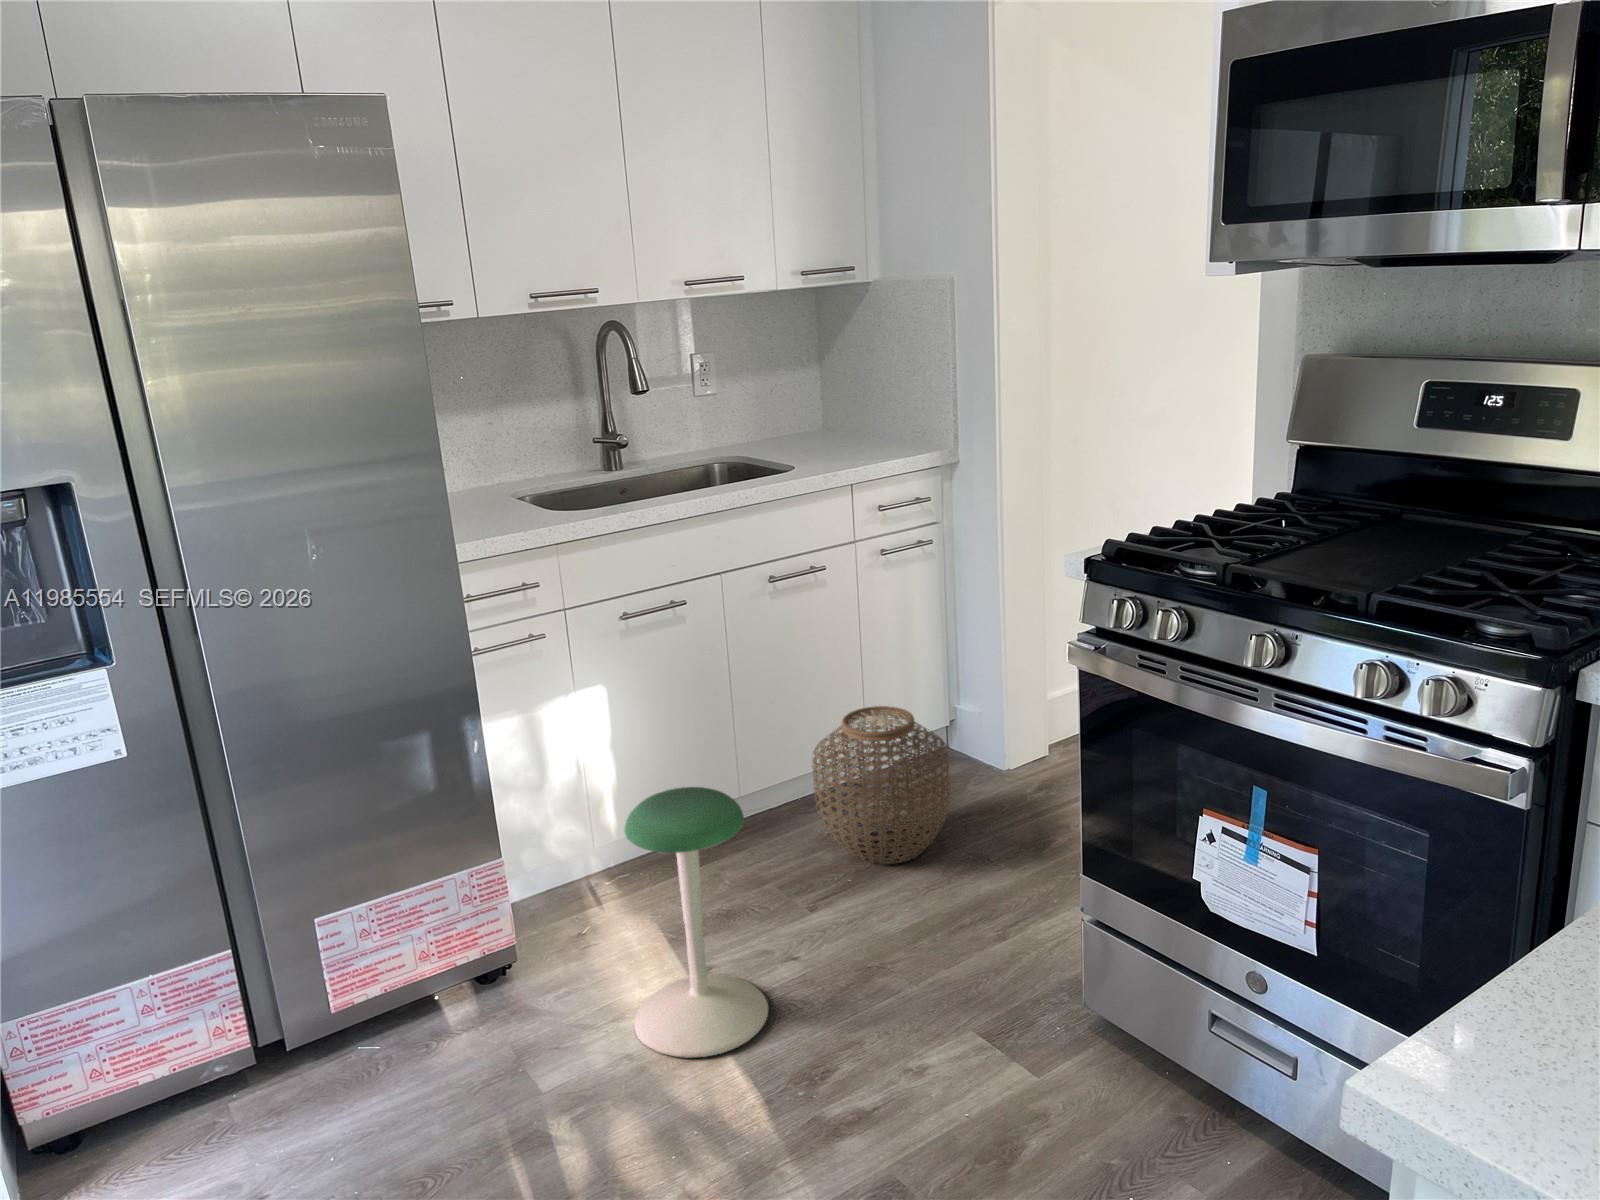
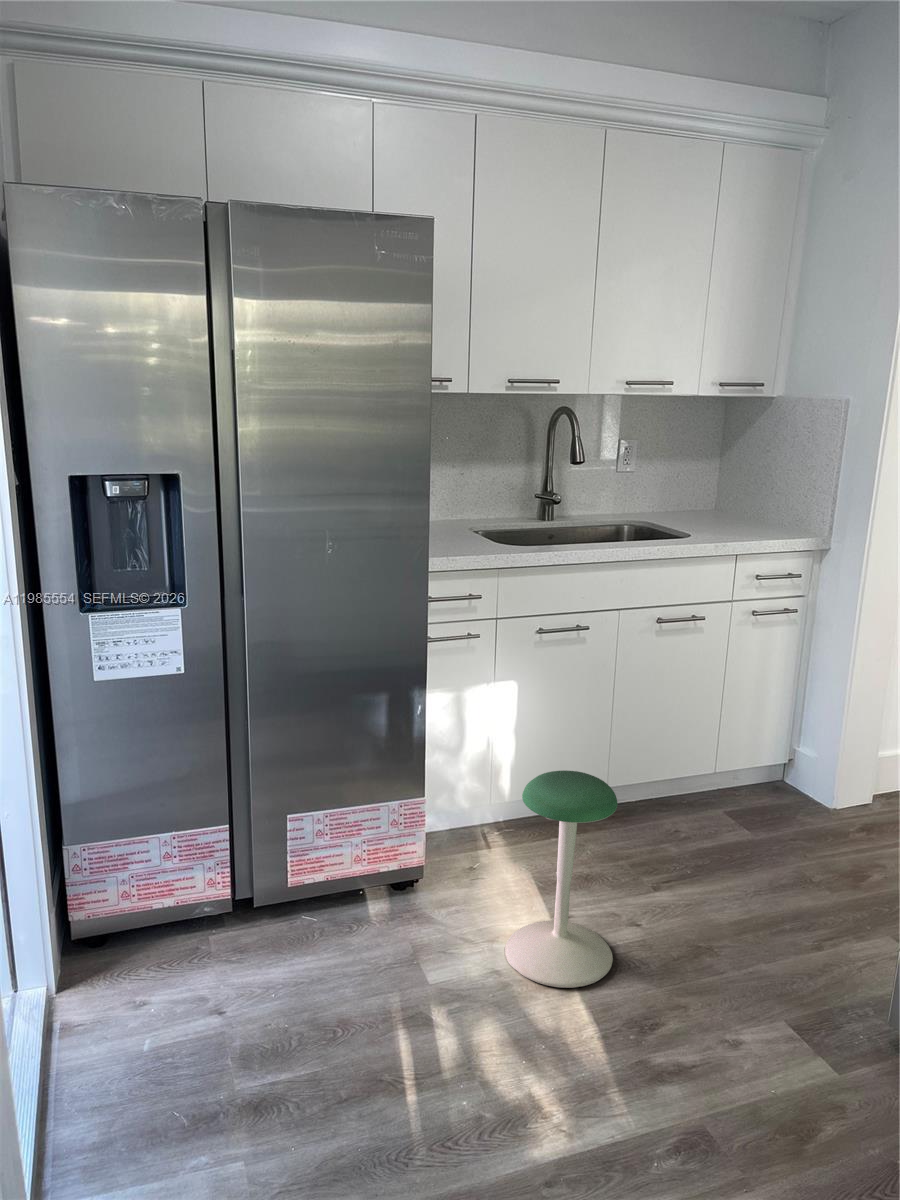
woven basket: present [812,706,950,864] -> none [670,735,788,865]

